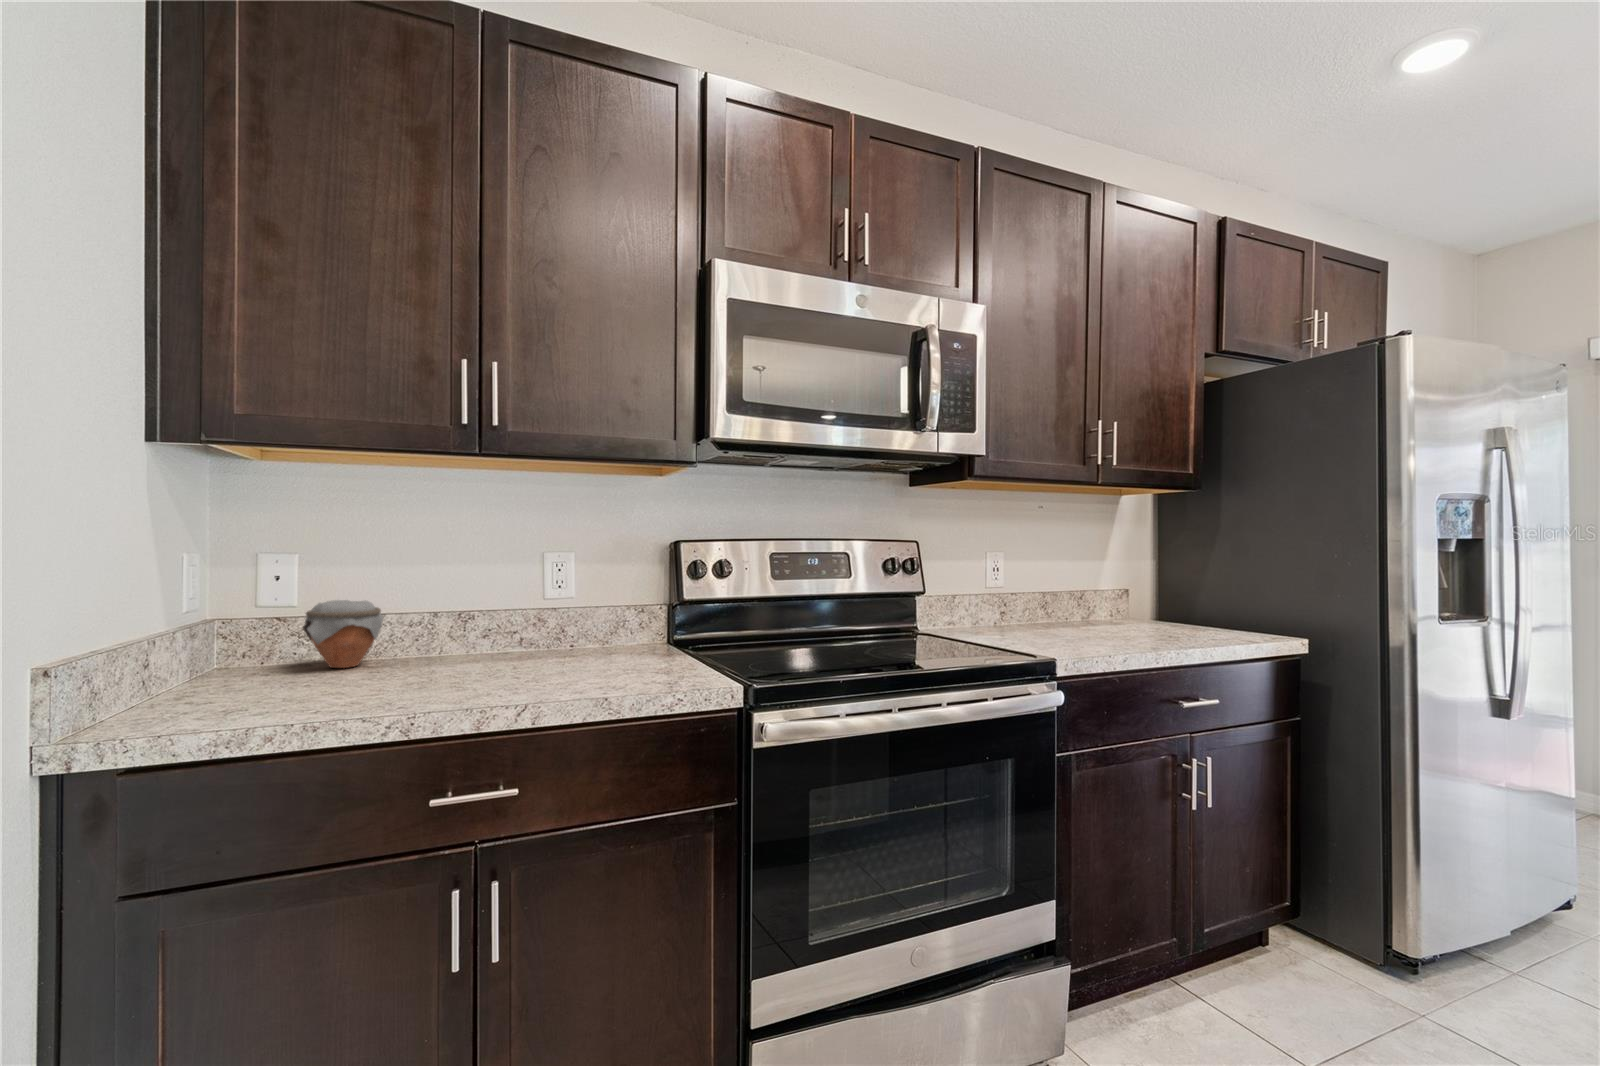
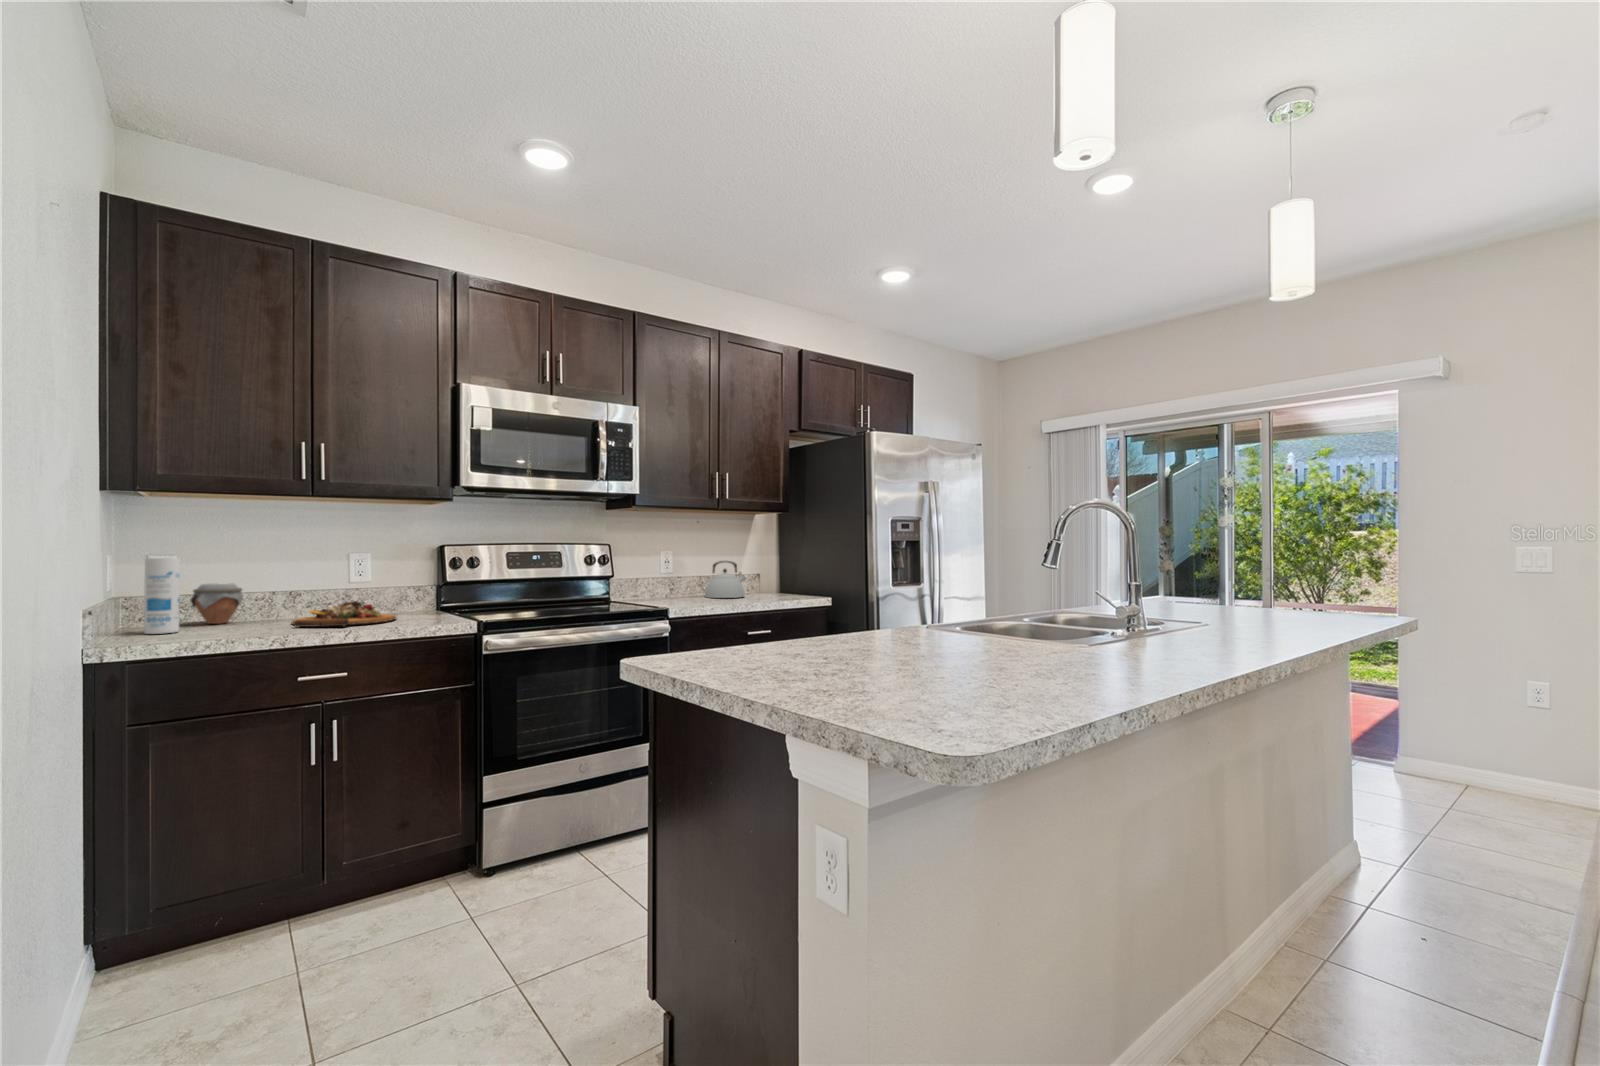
canister: none [209,560,267,695] -> present [144,558,180,634]
kettle: none [1060,568,1131,631] -> present [705,561,745,598]
cutting board: none [443,634,608,688] -> present [292,601,396,627]

